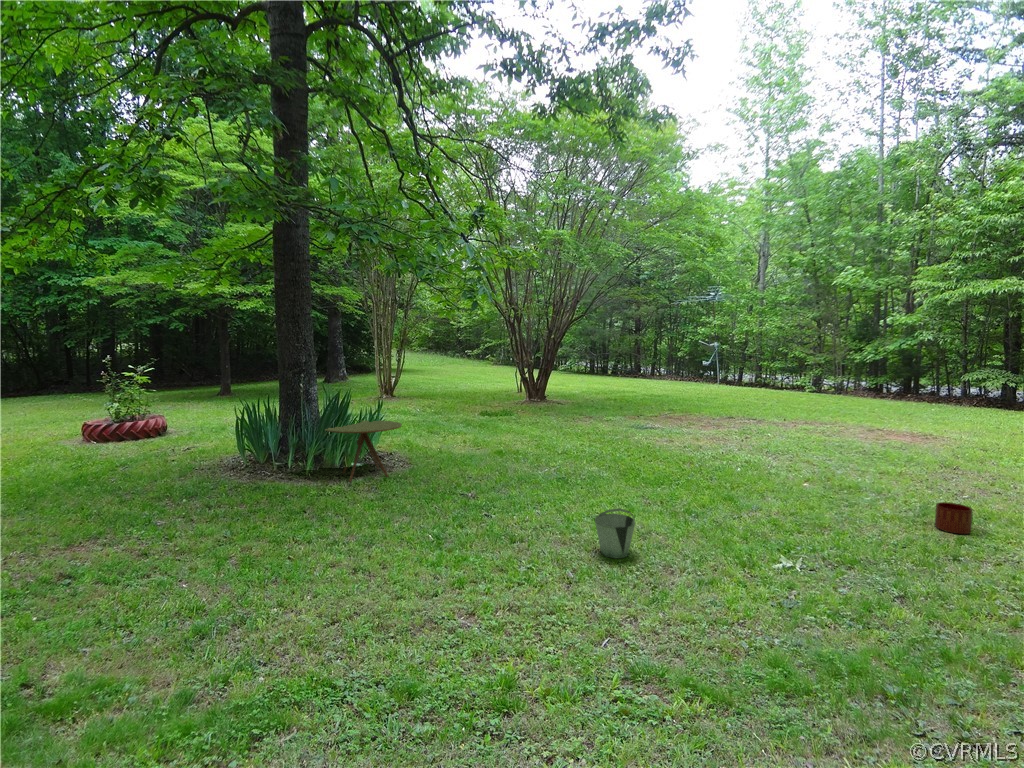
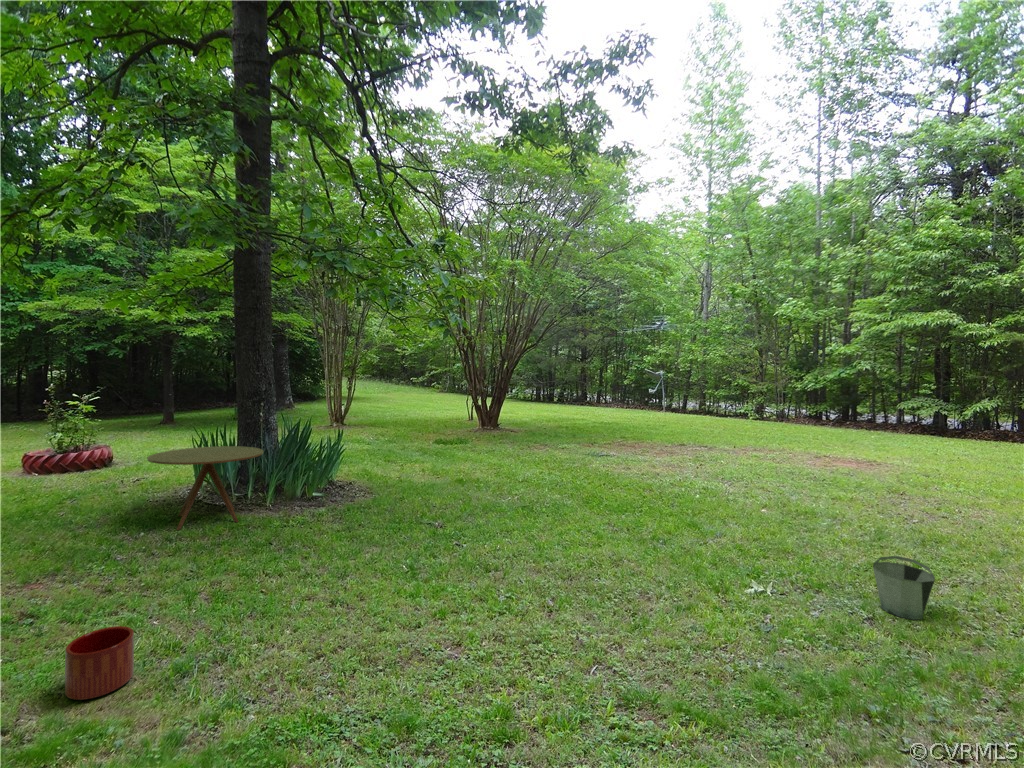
planter: present [935,502,973,534] -> present [65,626,134,700]
bucket: present [595,509,635,558] -> present [873,556,935,620]

